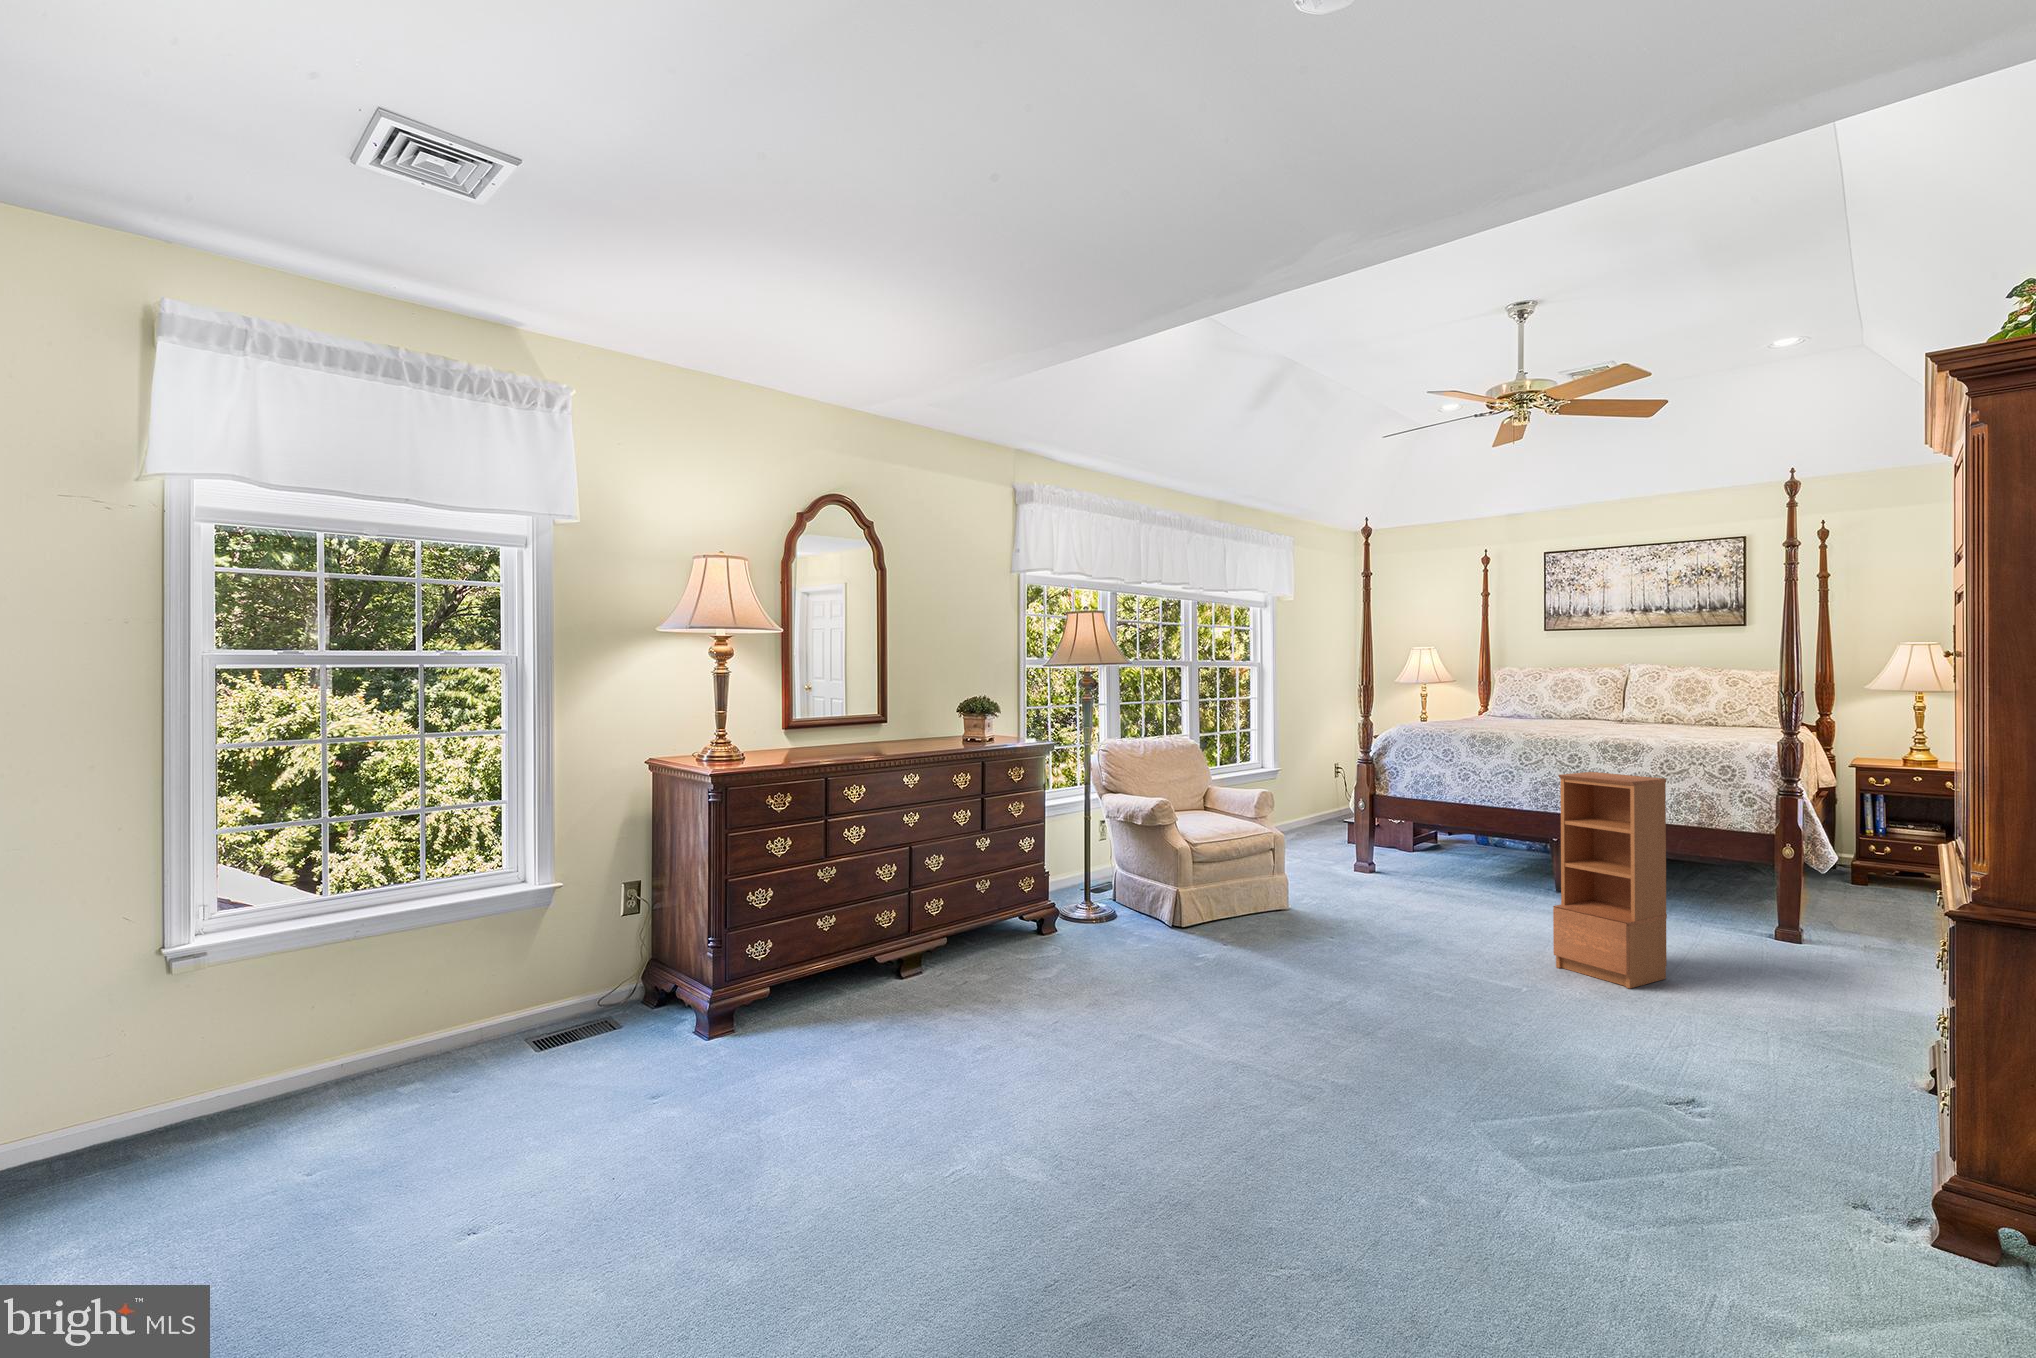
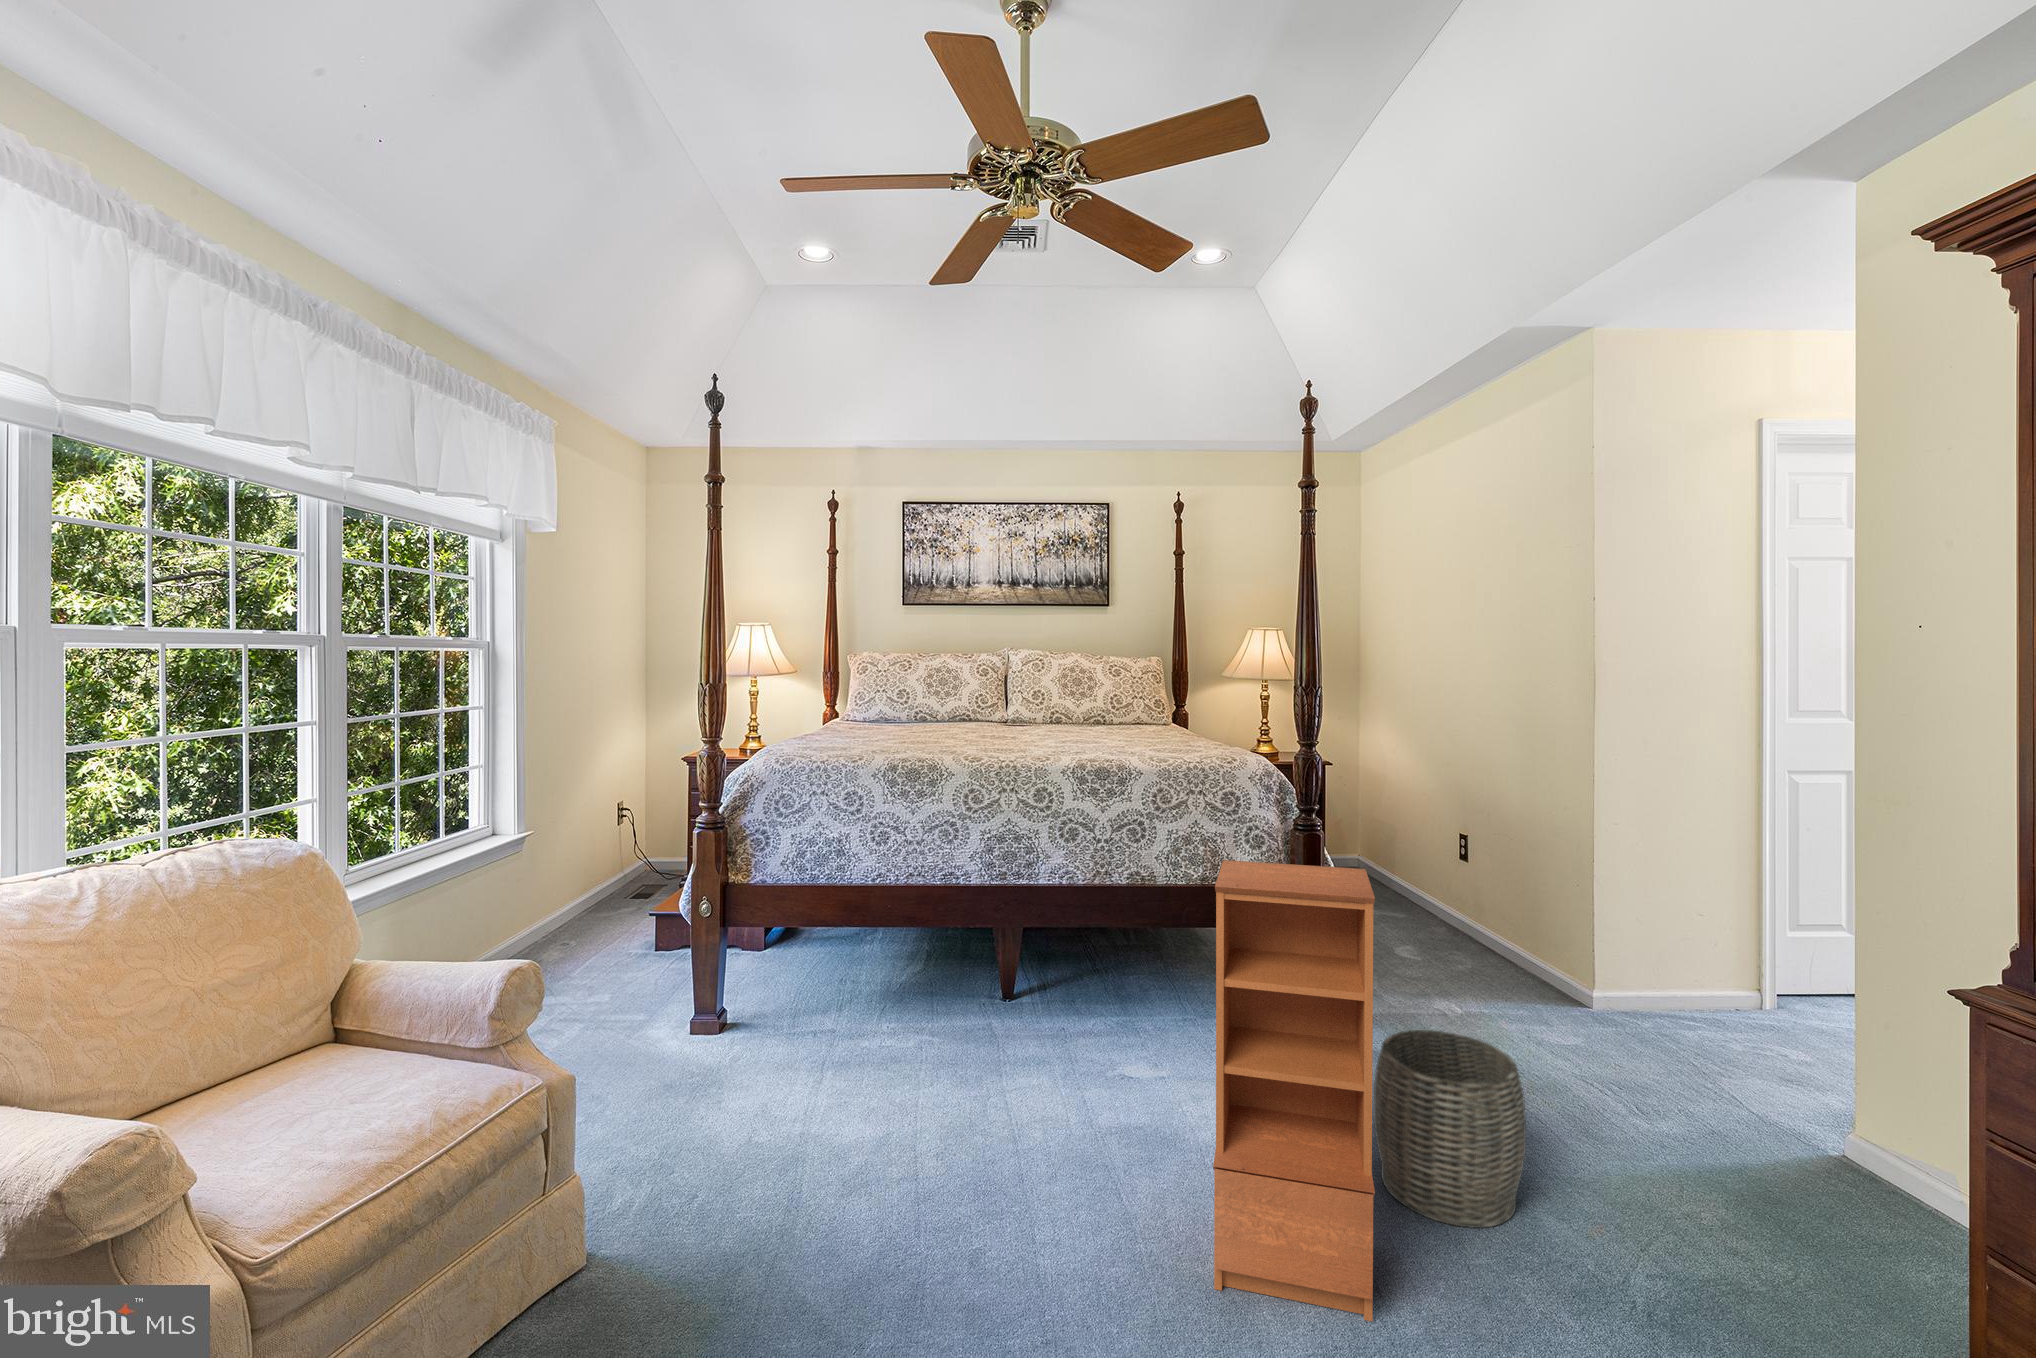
woven basket: none [1708,895,1813,997] -> present [1374,1030,1526,1228]

